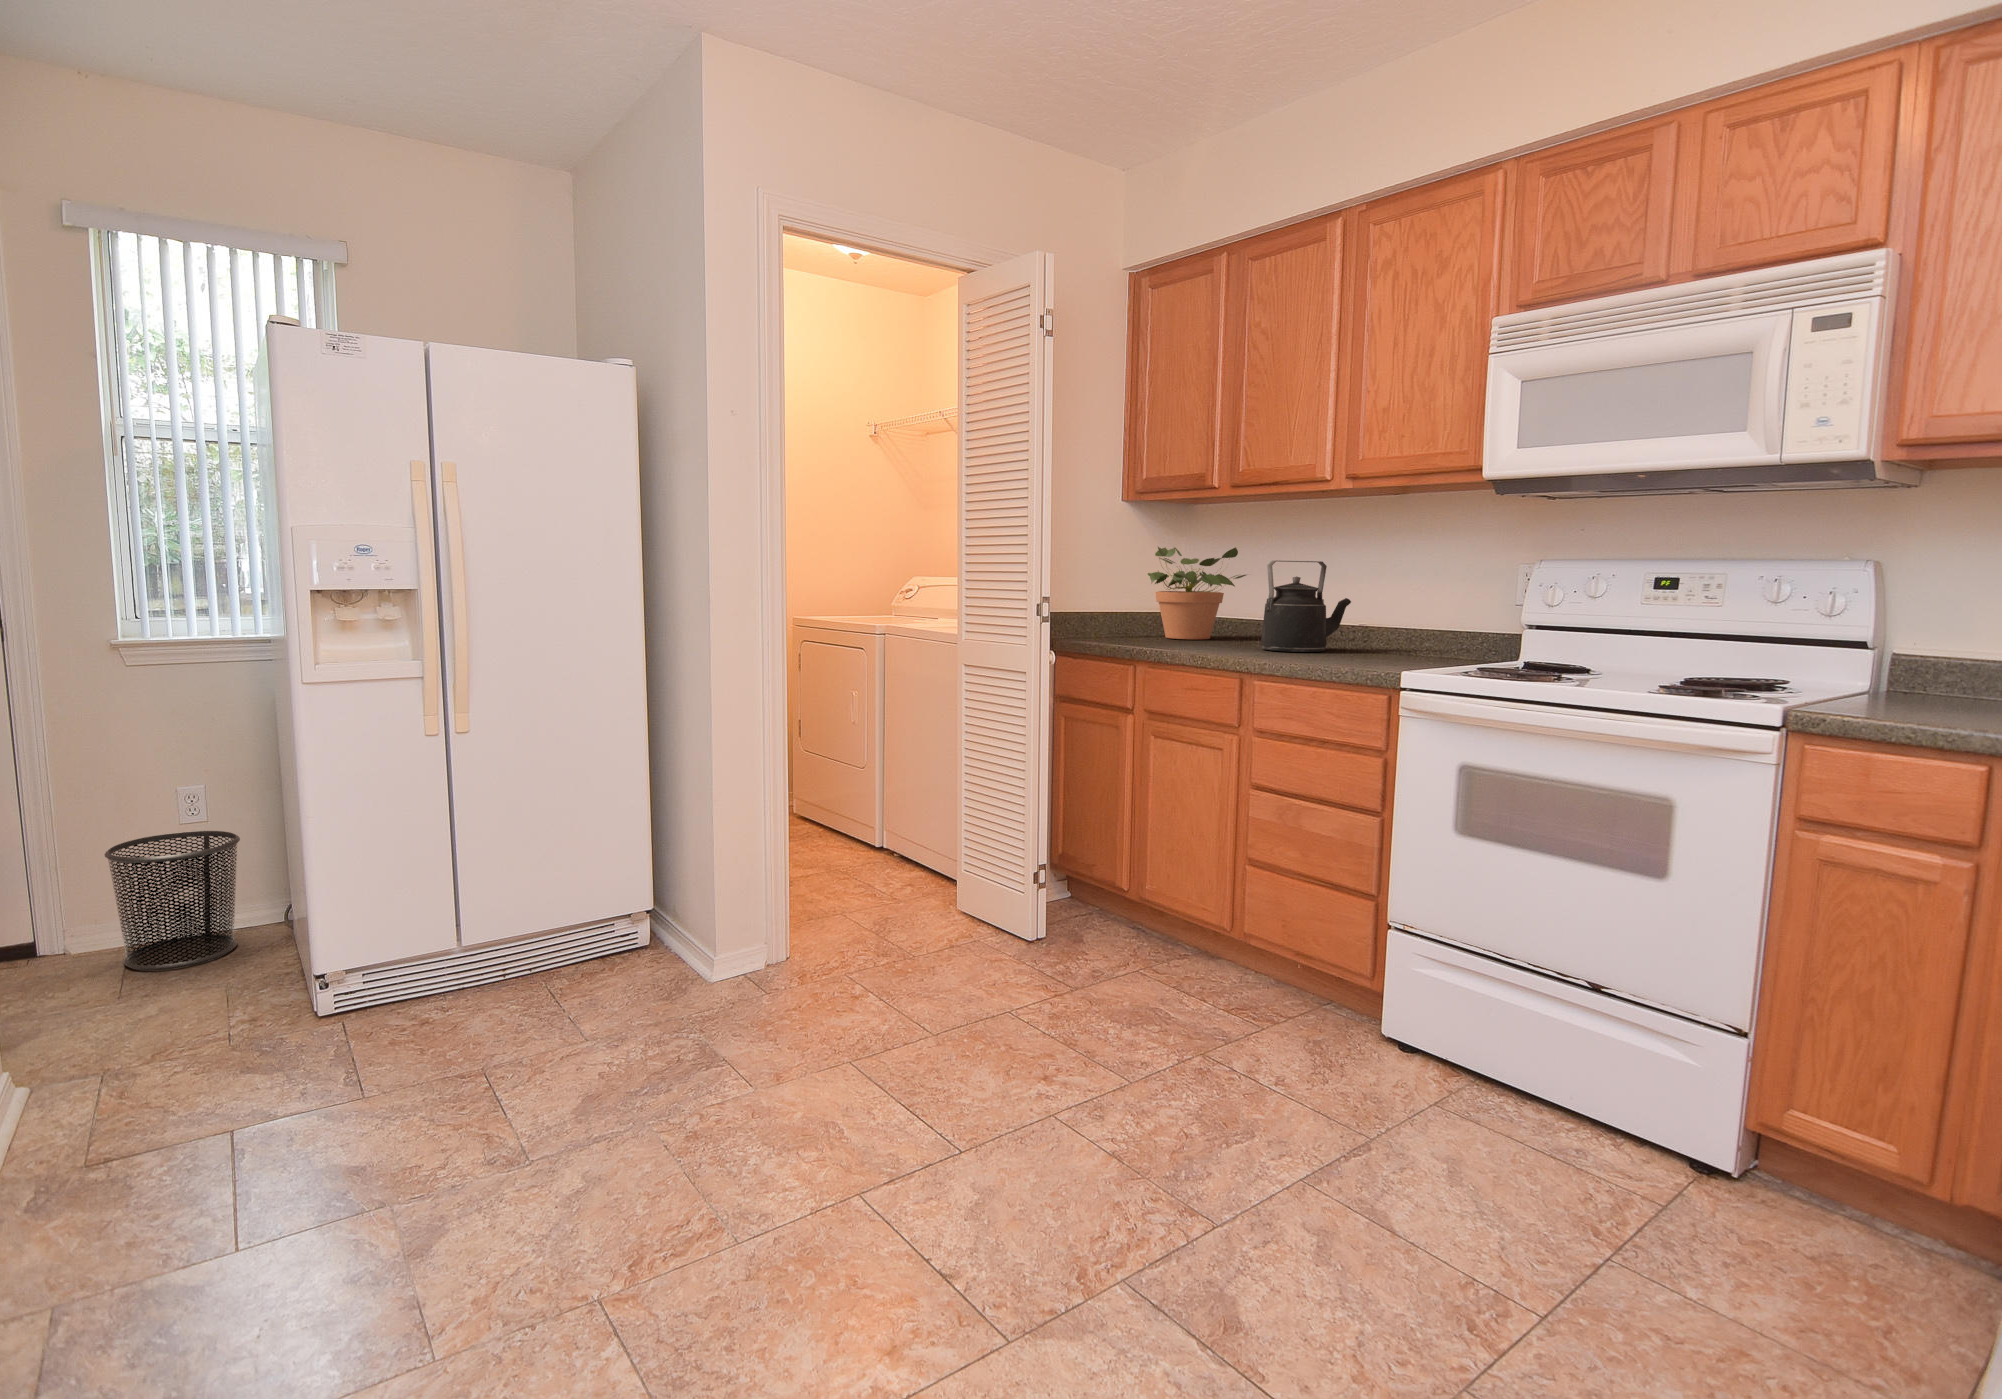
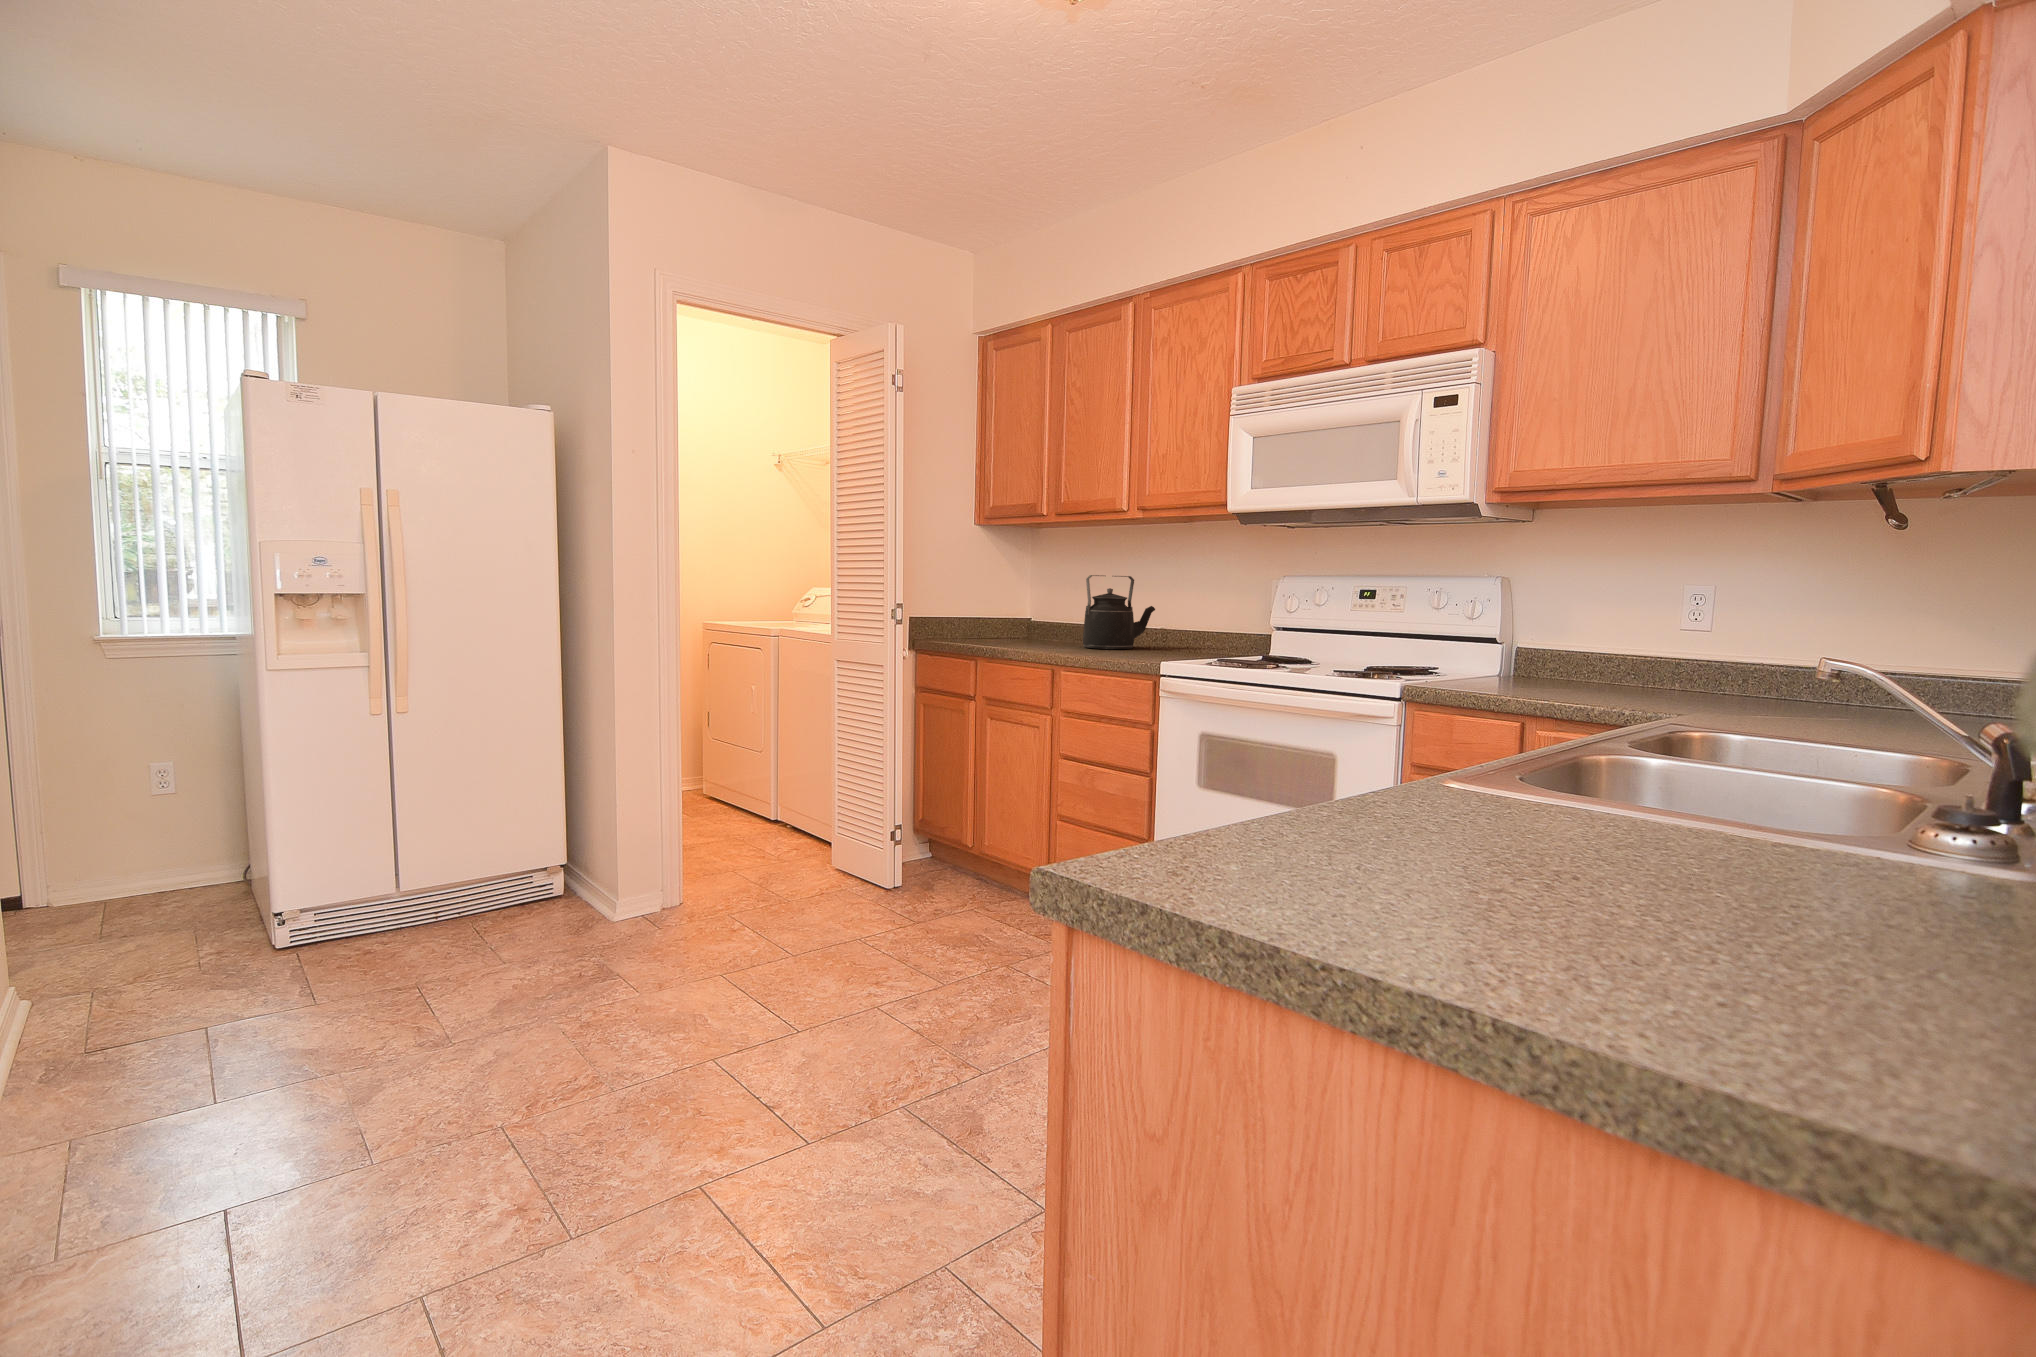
potted plant: present [1148,547,1246,639] -> none [1001,562,1086,640]
waste bin: present [104,831,240,970] -> none [65,806,191,927]

